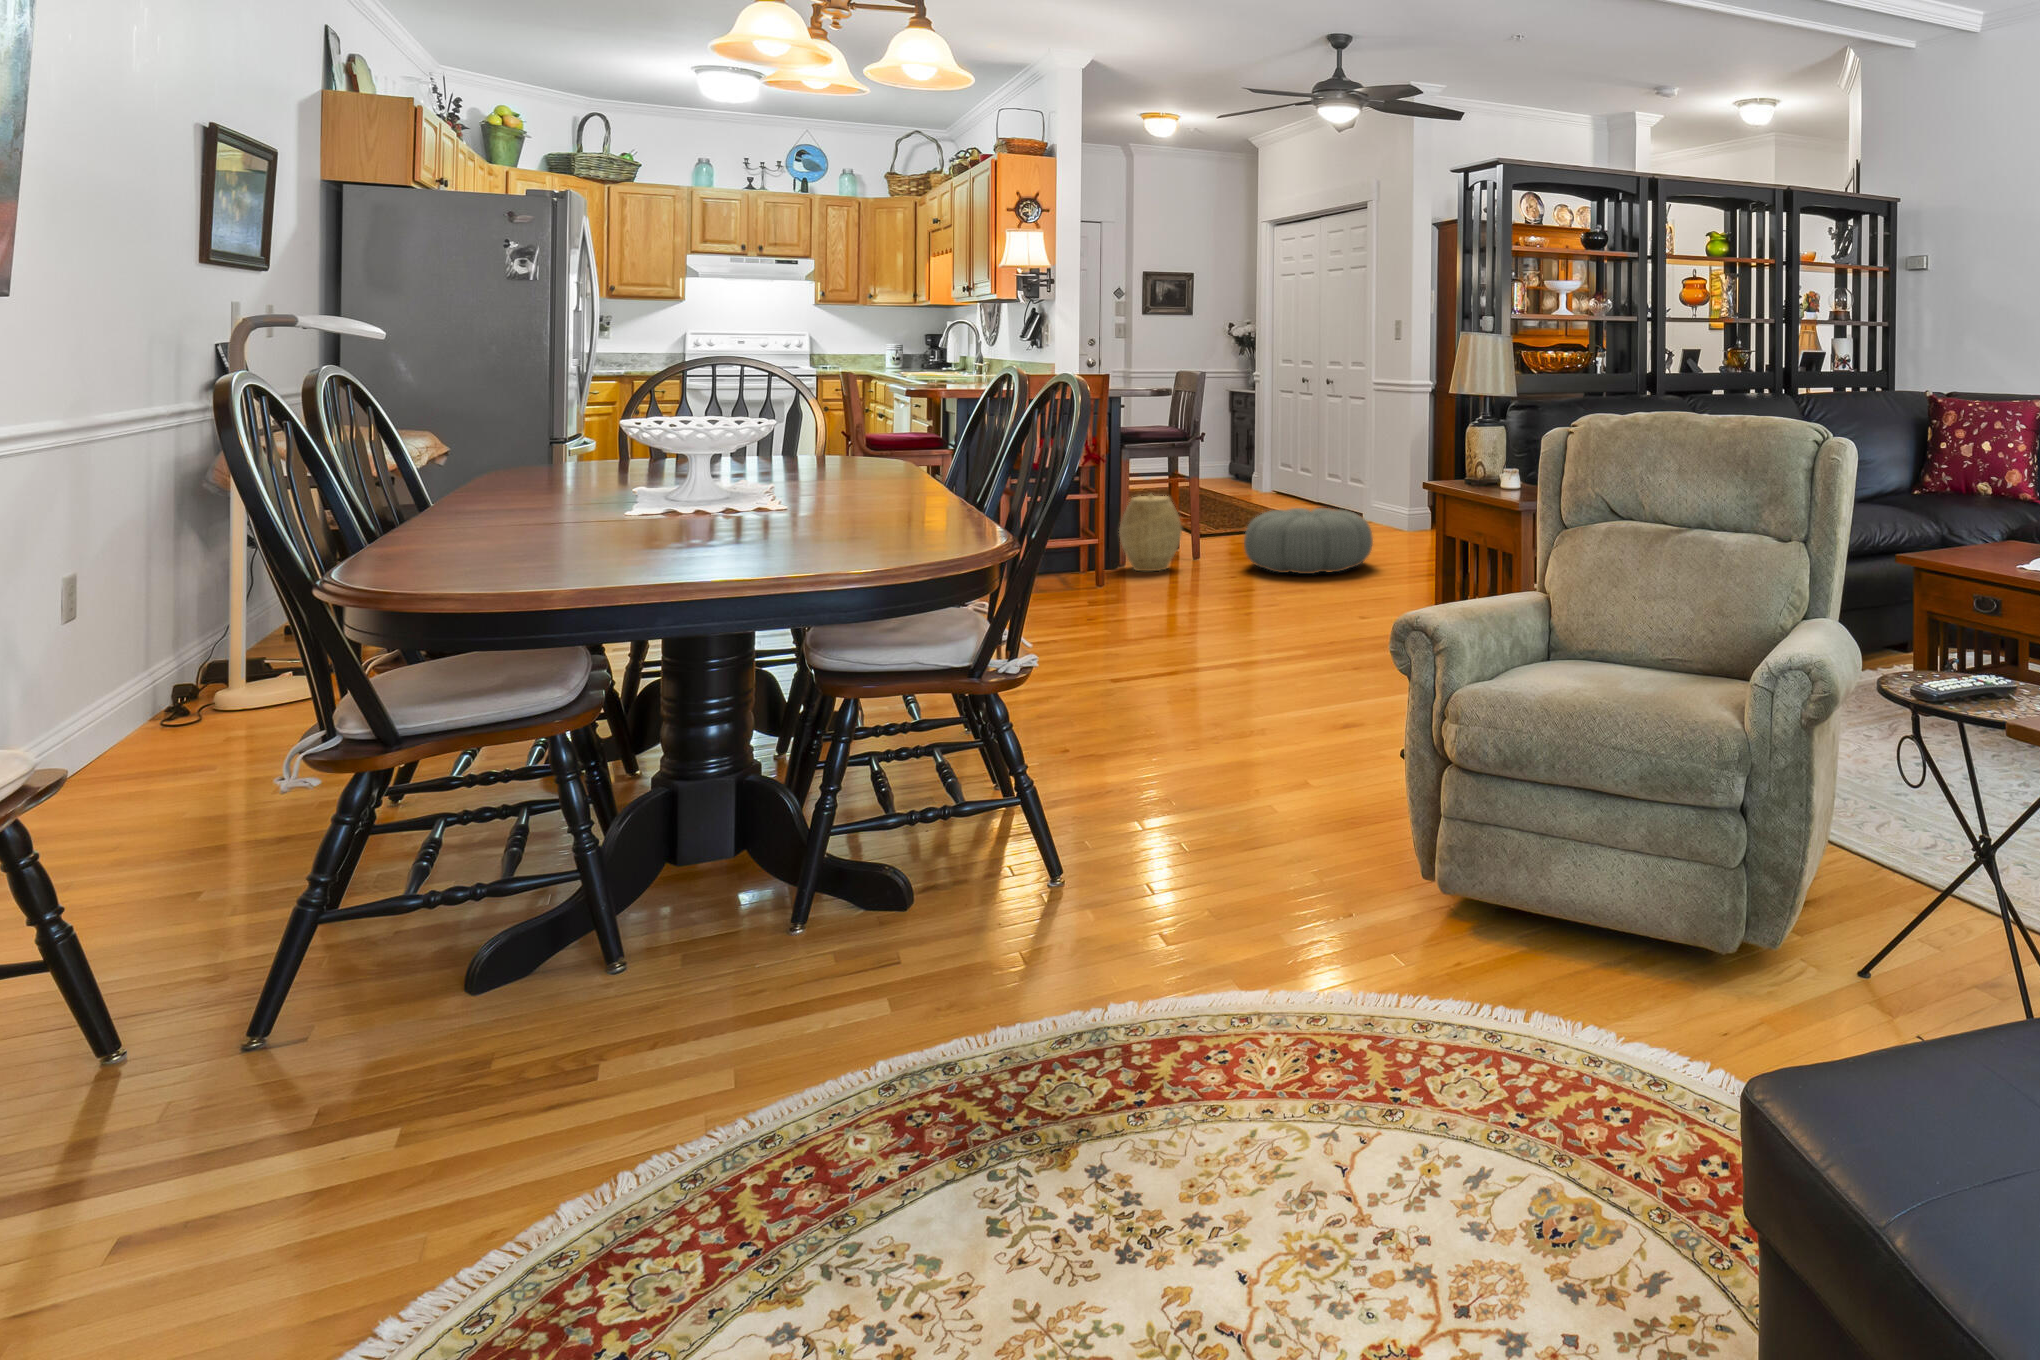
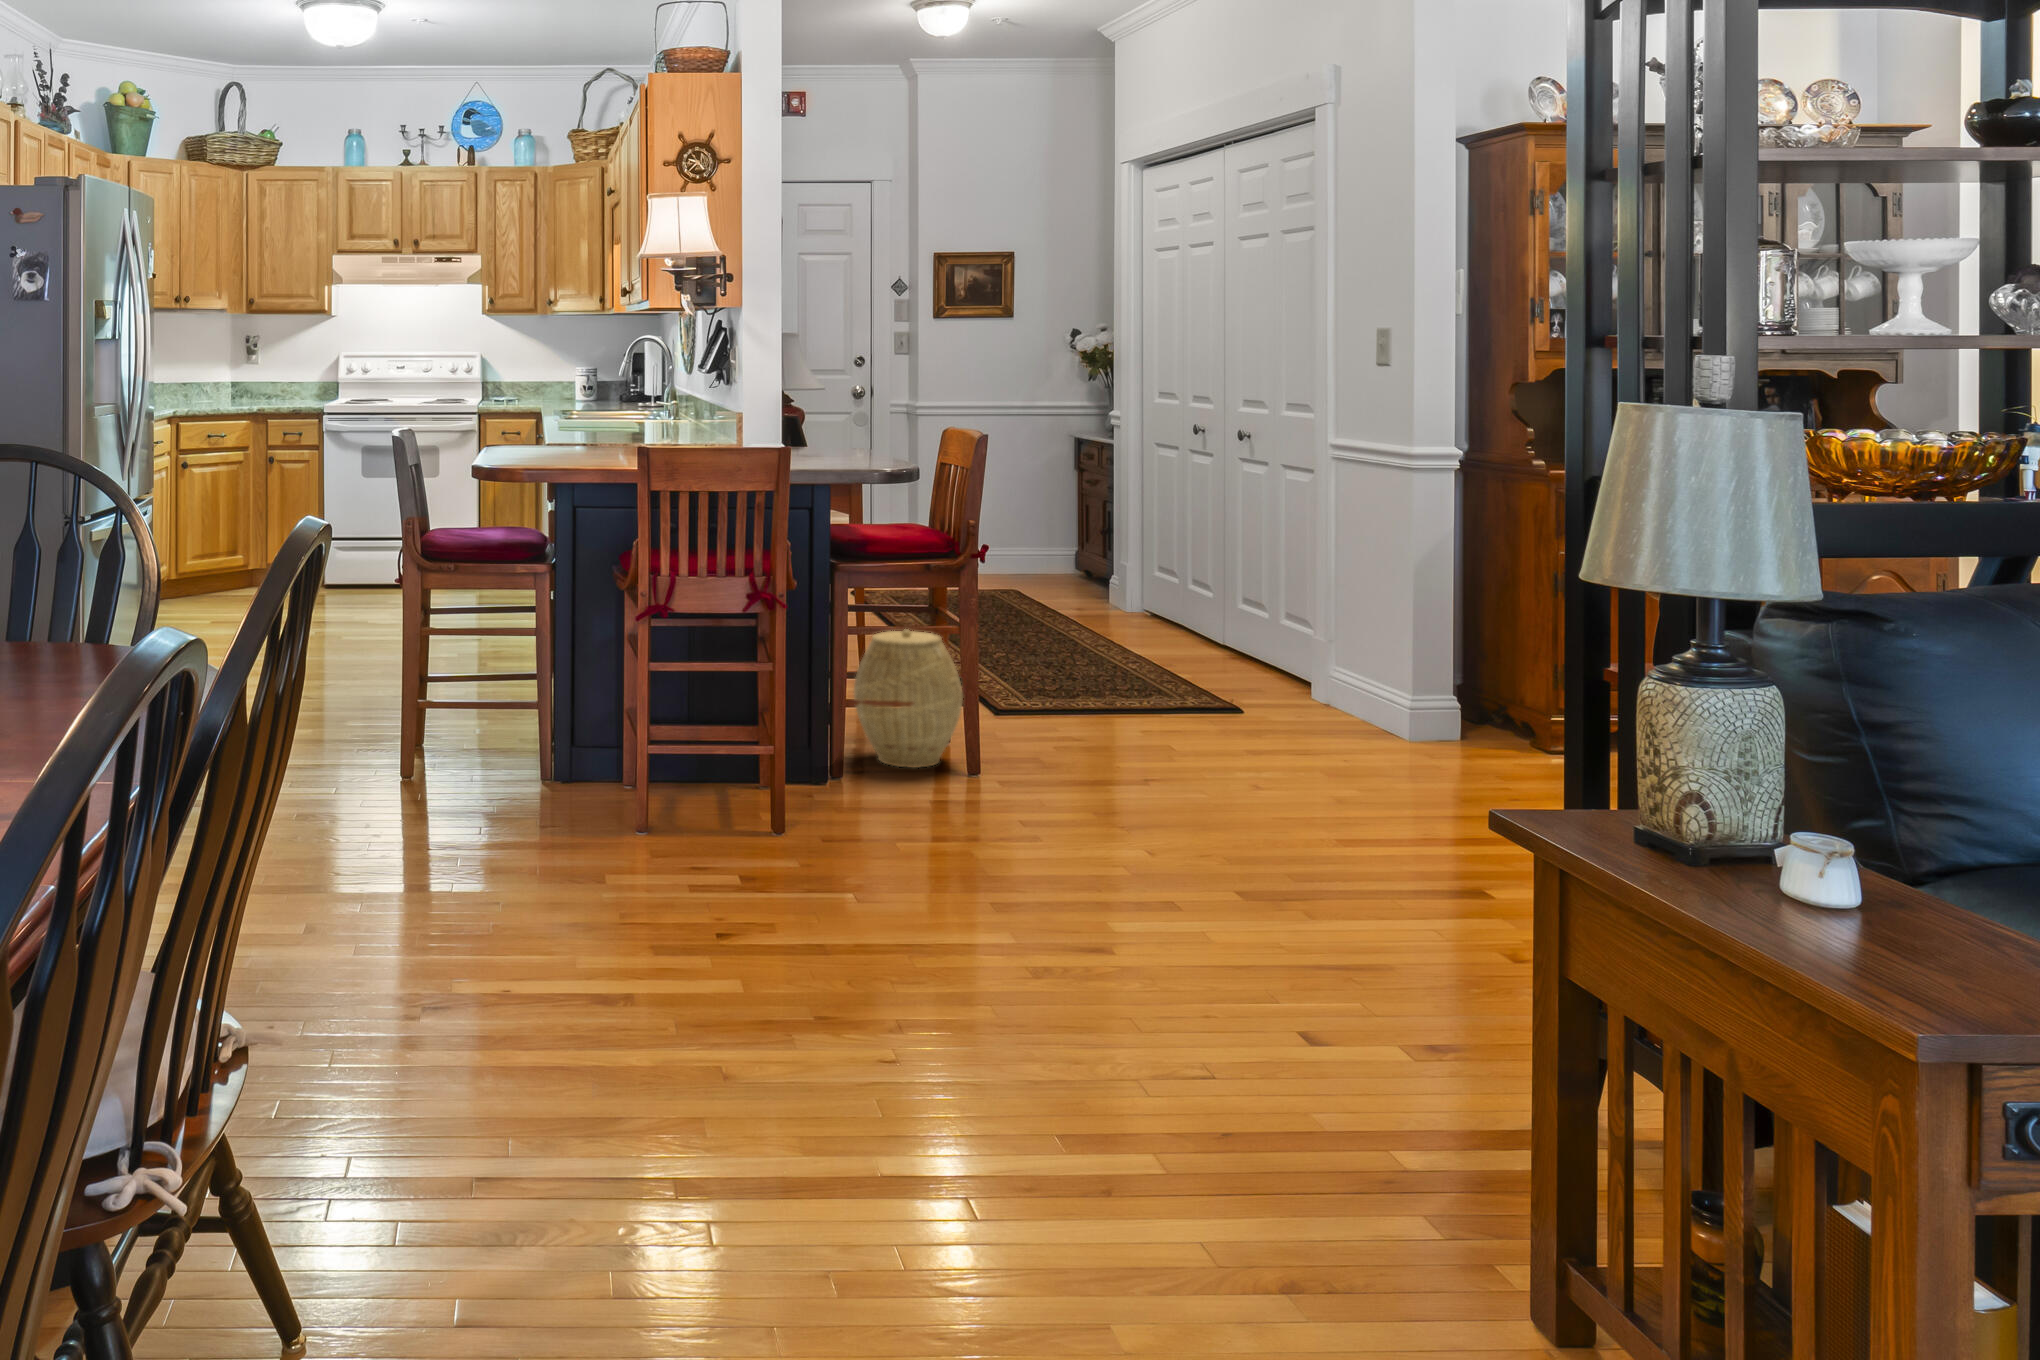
pouf: present [1244,508,1373,574] -> none [1077,669,1340,805]

